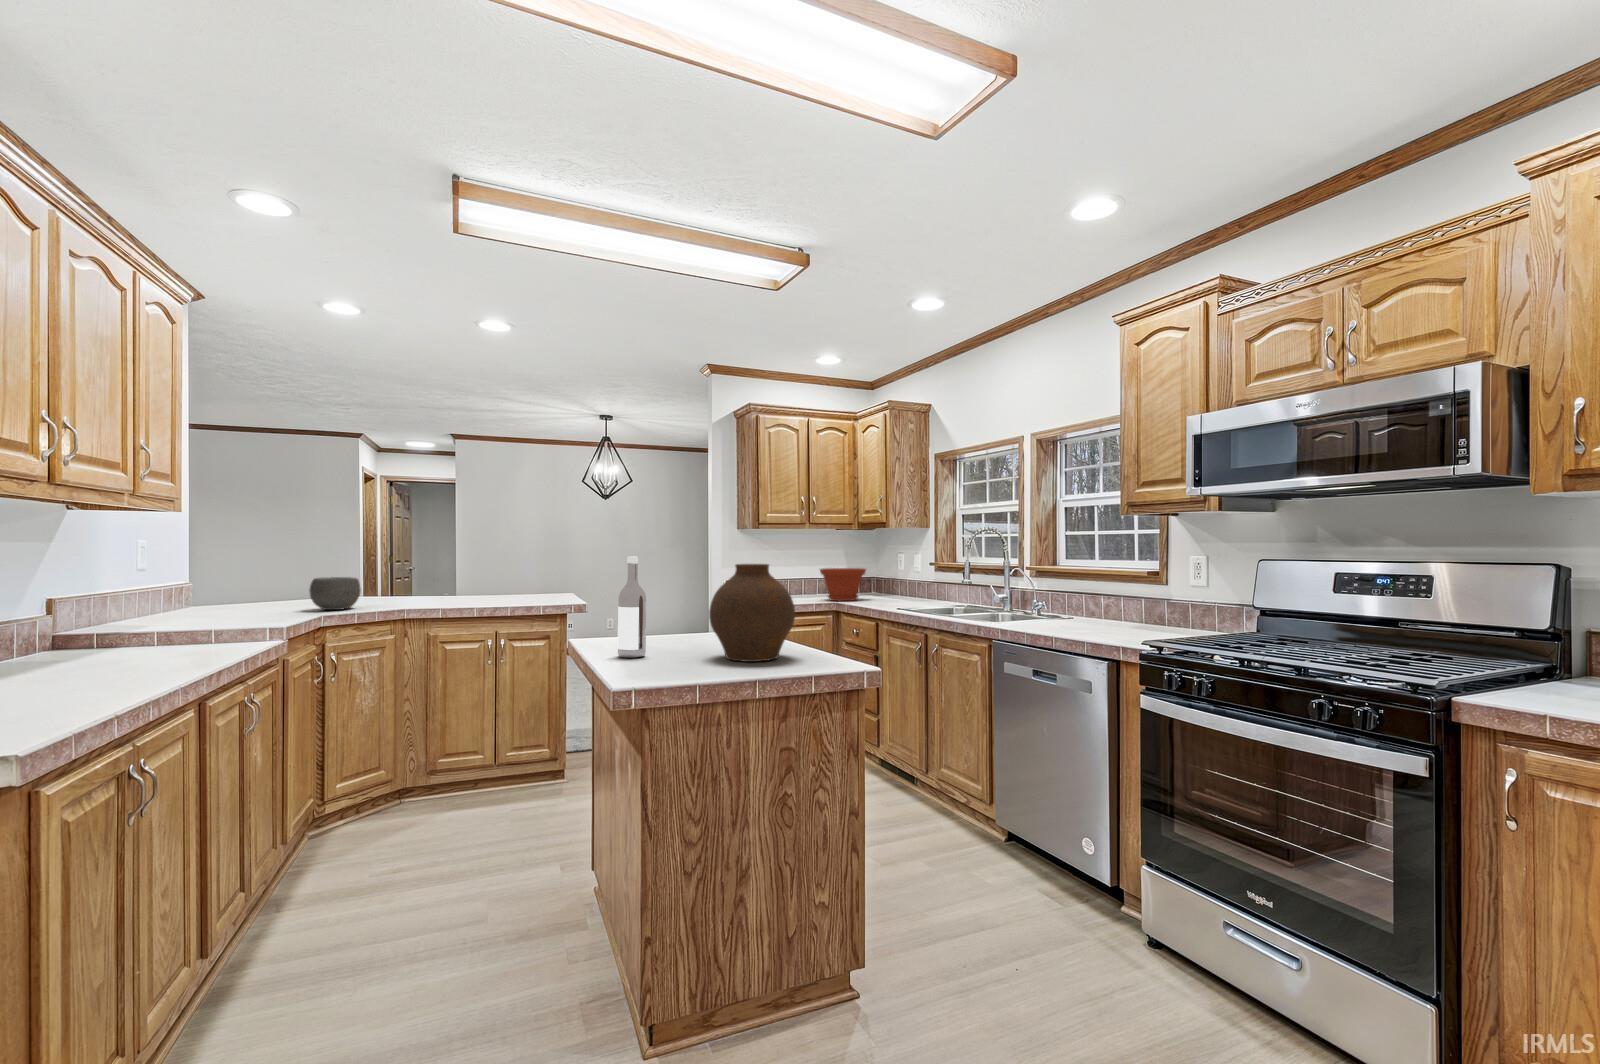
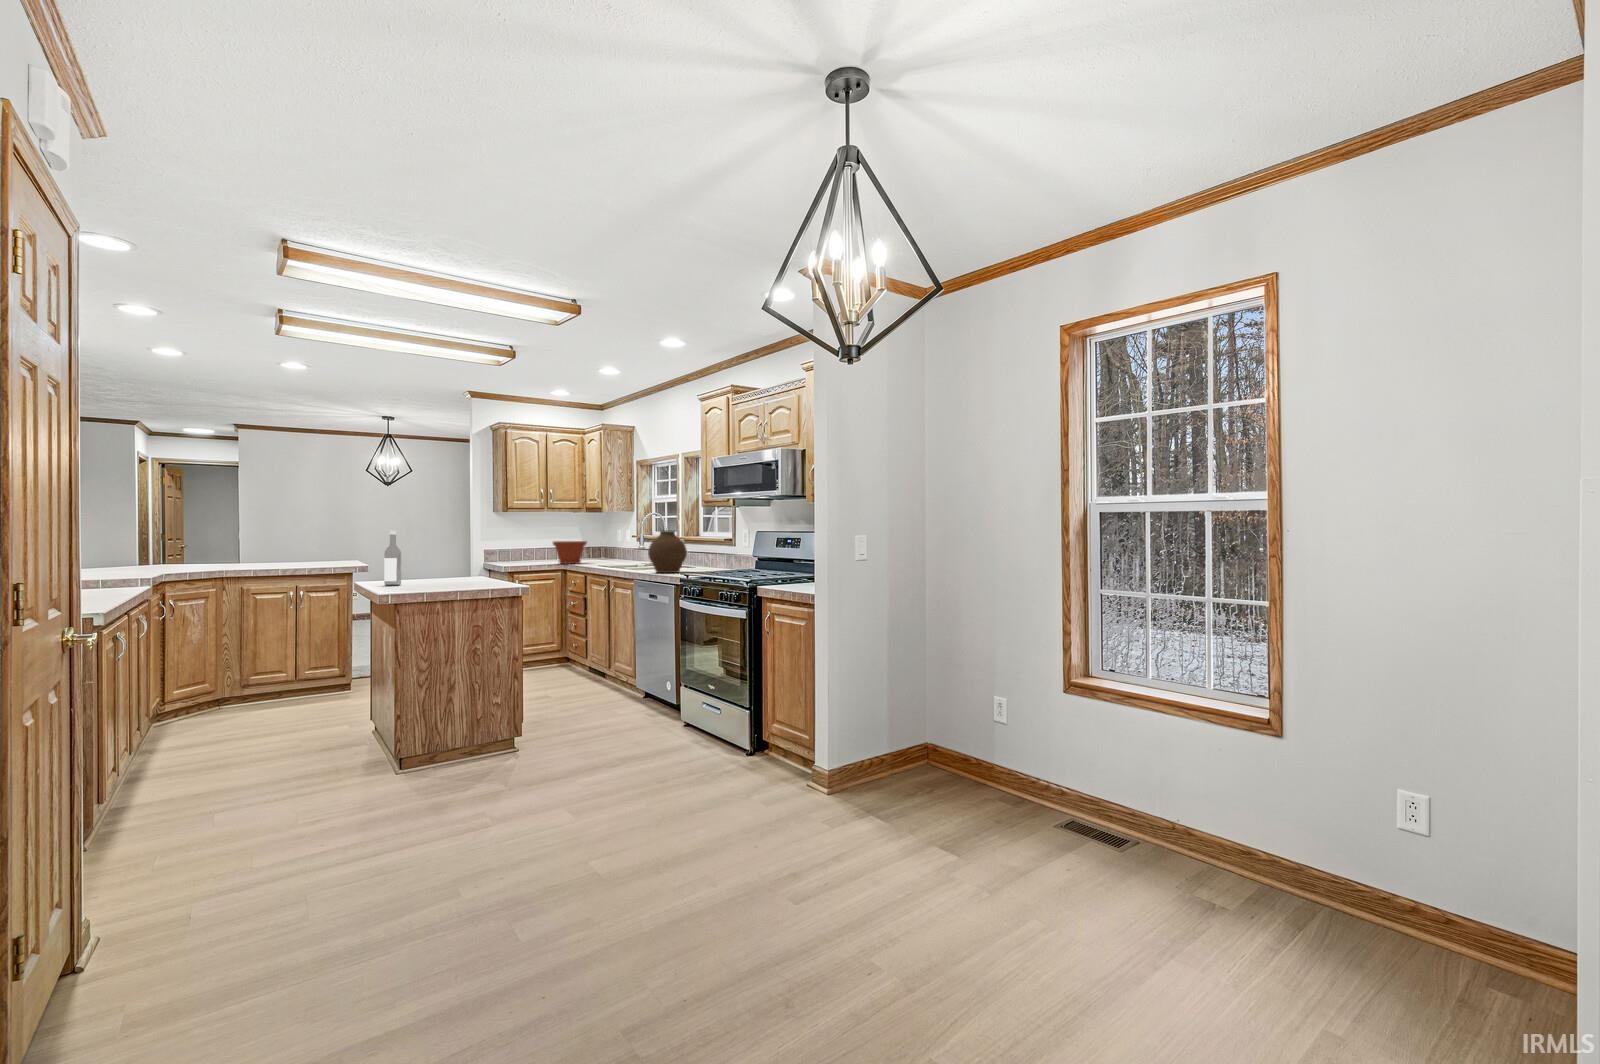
vase: present [709,564,795,662] -> present [648,531,687,573]
bowl: present [309,577,361,610] -> none [148,547,188,571]

